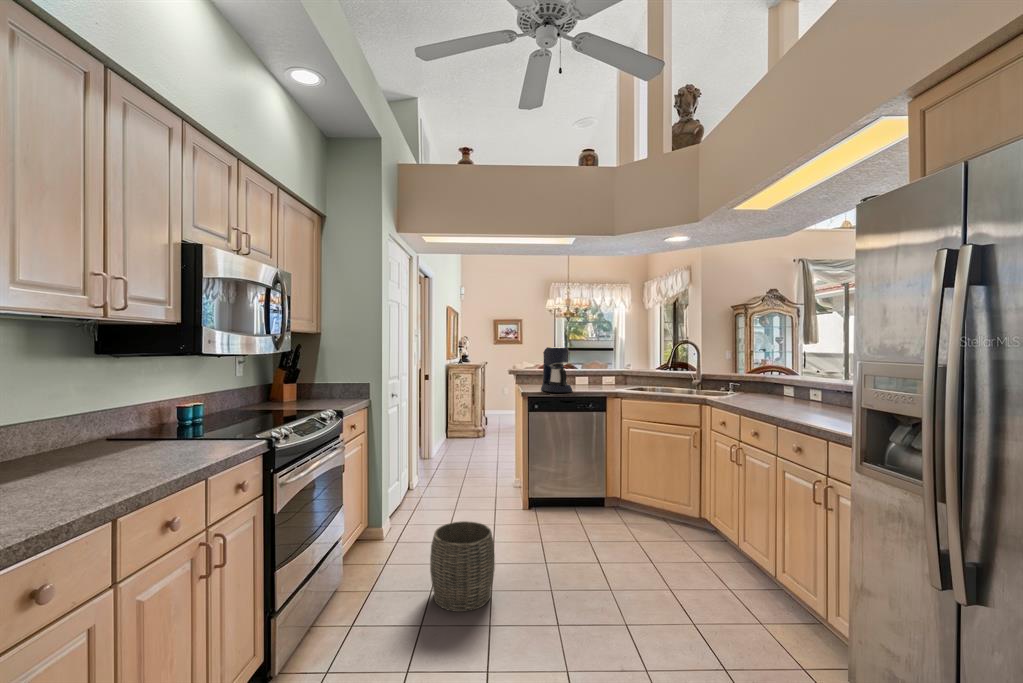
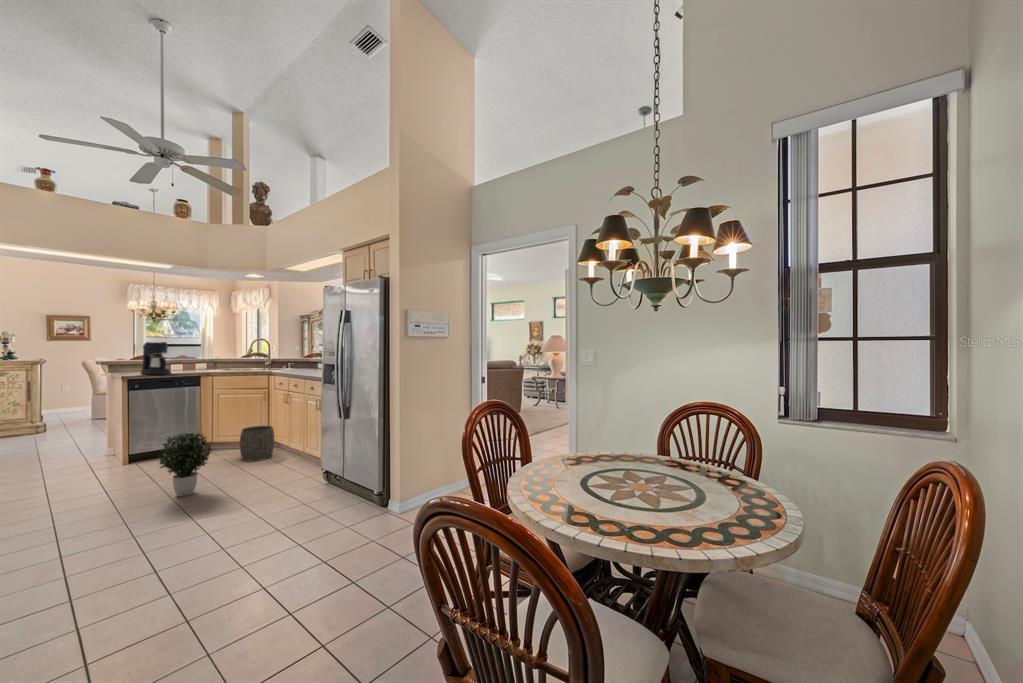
potted plant: none [537,513,620,637] -> present [158,433,212,496]
woven basket: present [430,521,495,612] -> present [240,426,274,461]

